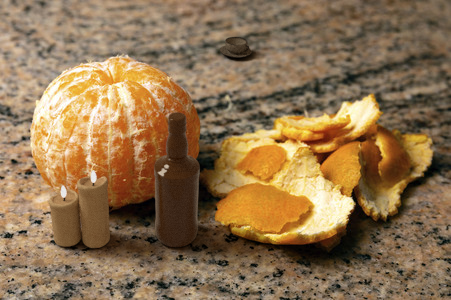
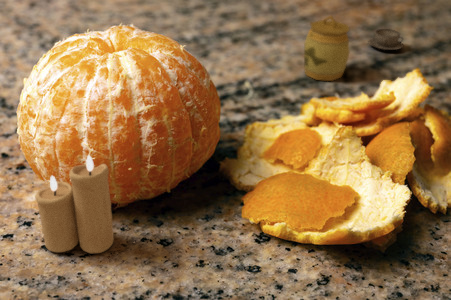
teacup: present [220,37,252,58] -> present [368,29,403,50]
jar: none [281,37,322,96] -> present [304,16,350,81]
bottle: present [154,112,200,247] -> none [166,78,222,251]

